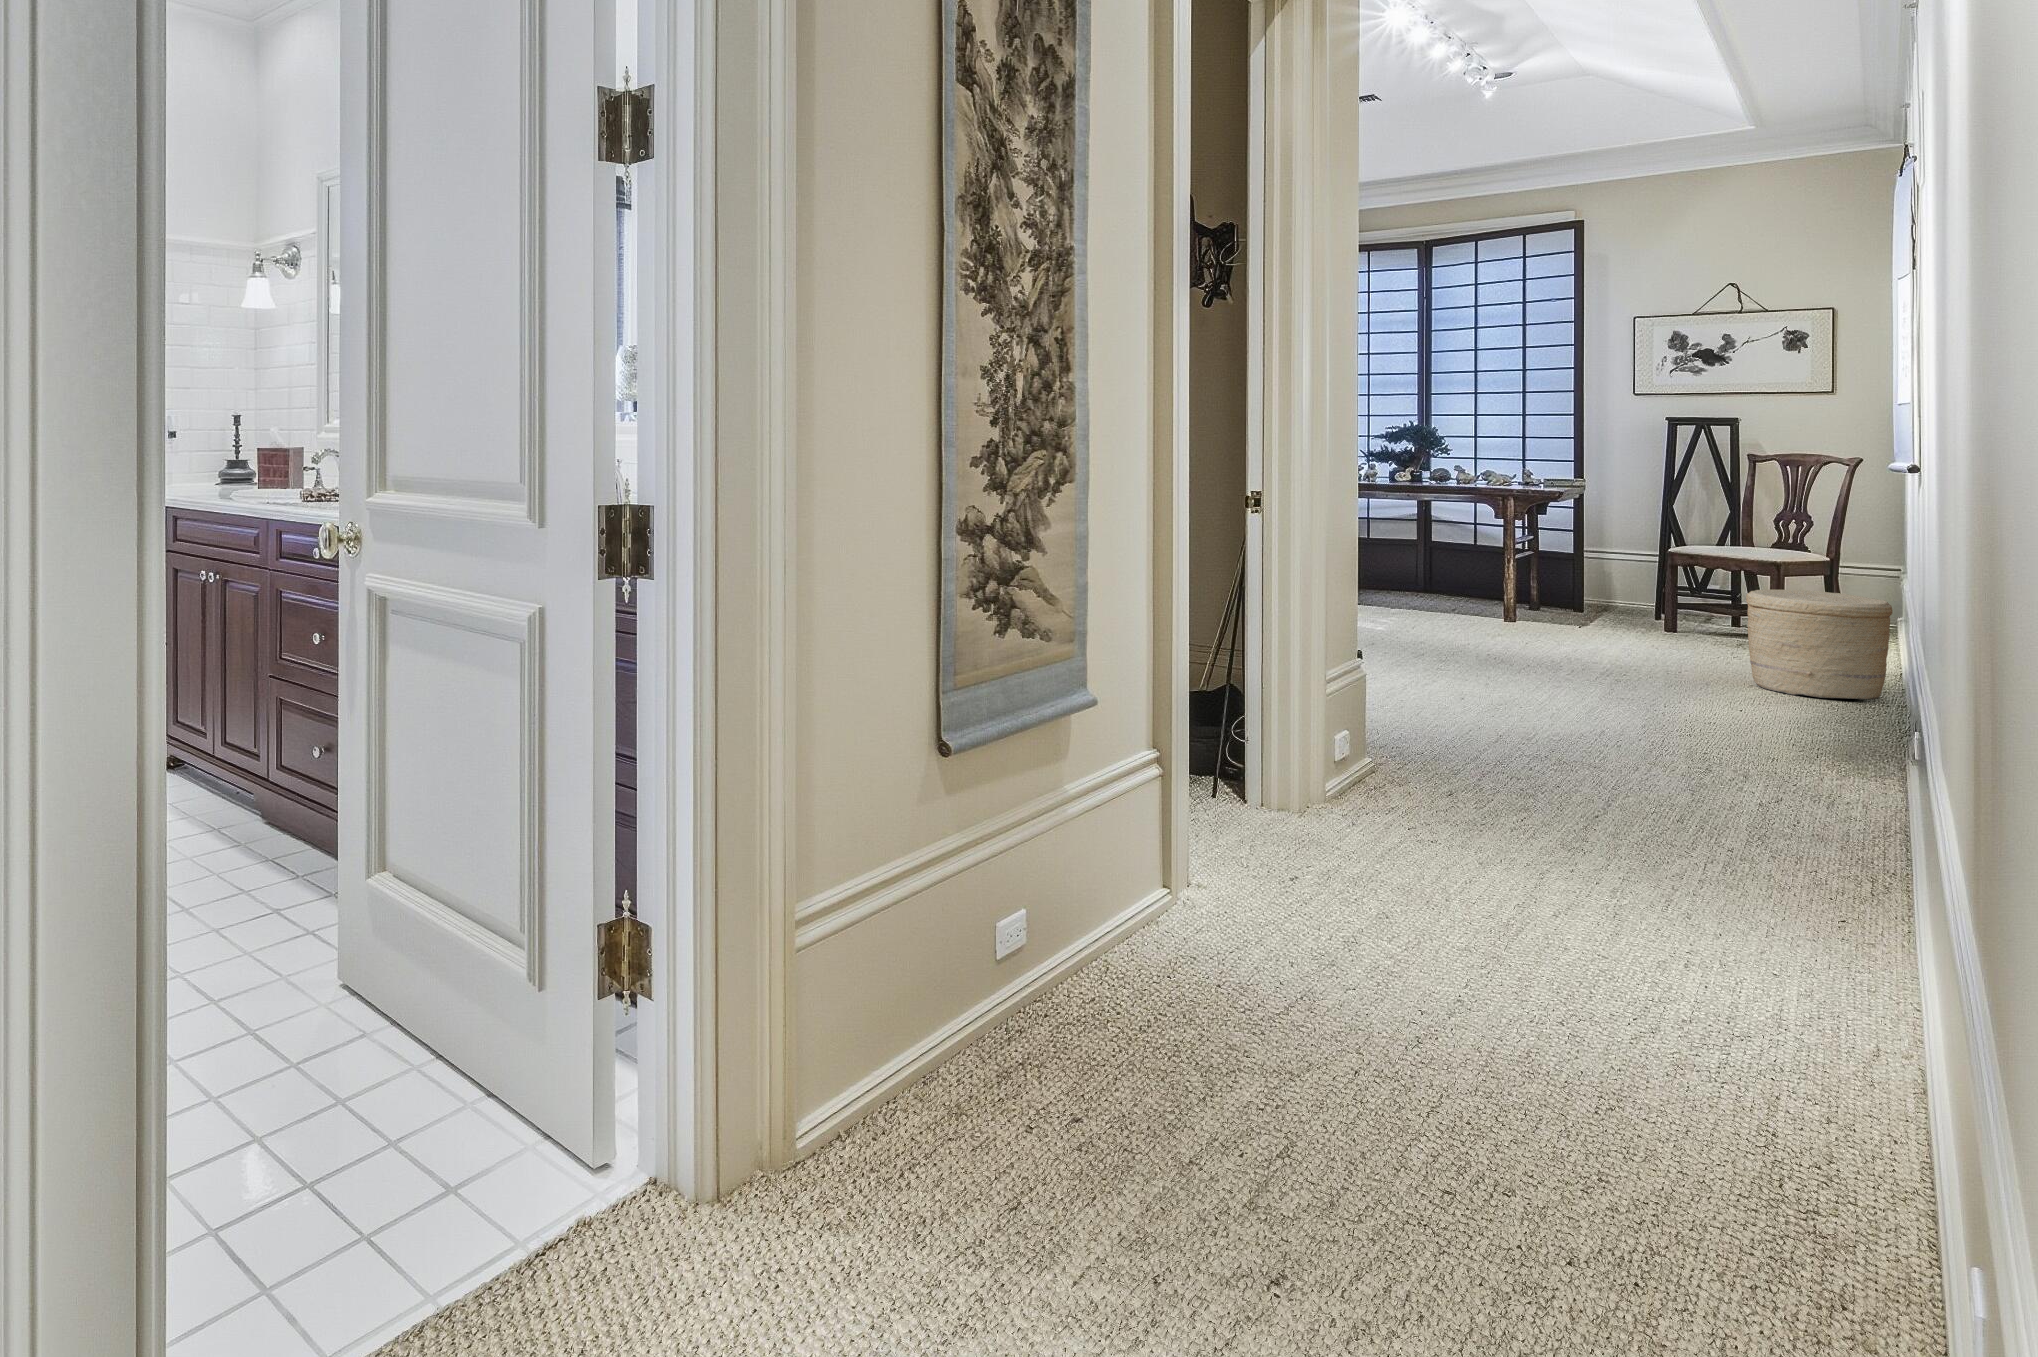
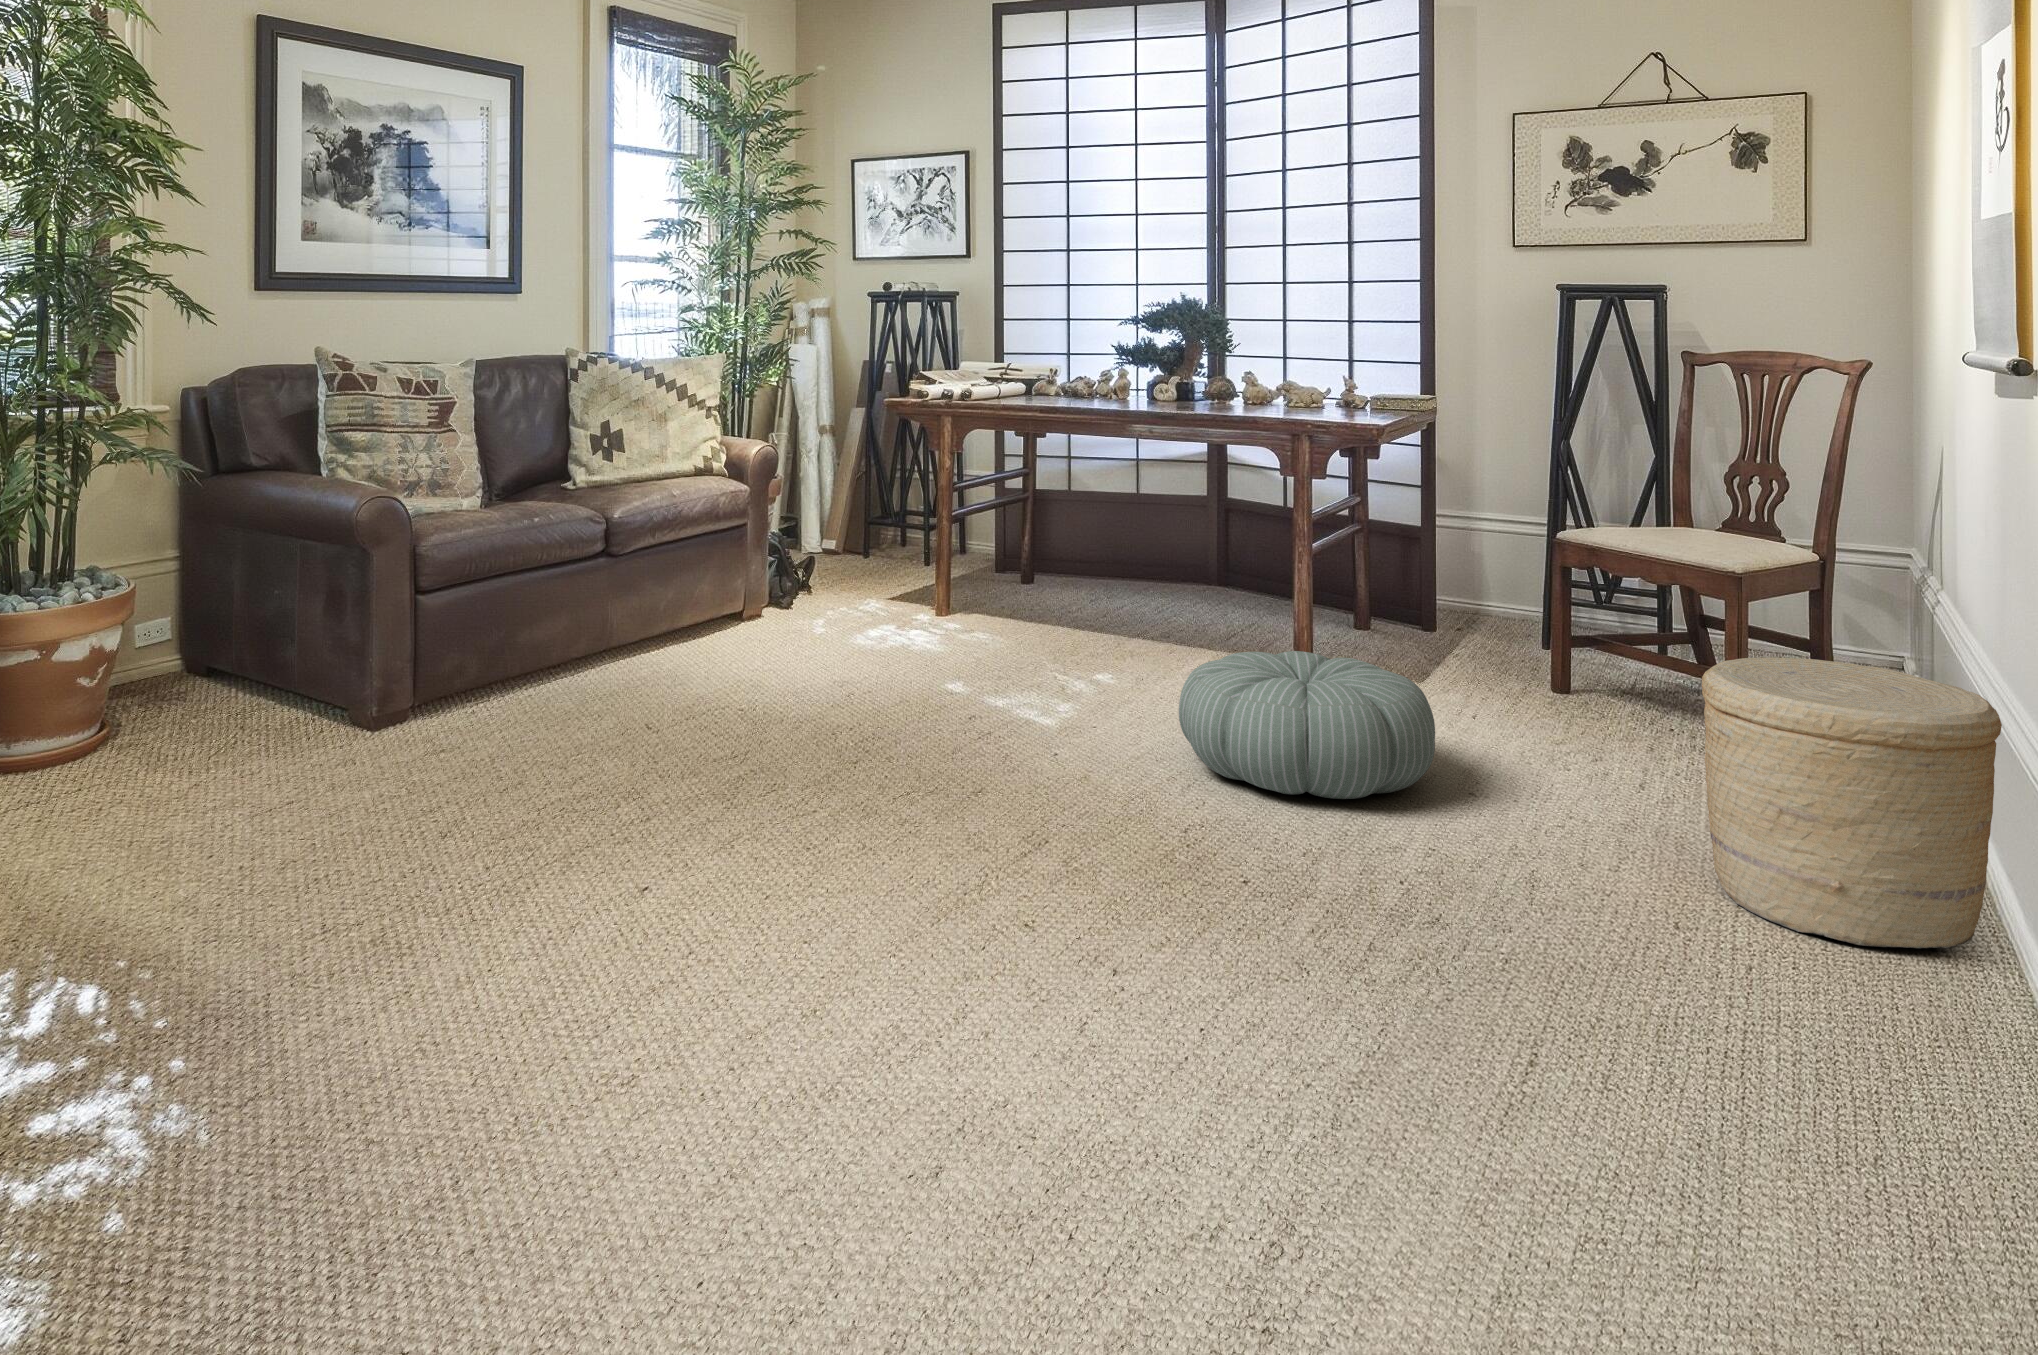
pouf: none [1458,596,1603,657] -> present [1179,651,1435,799]

